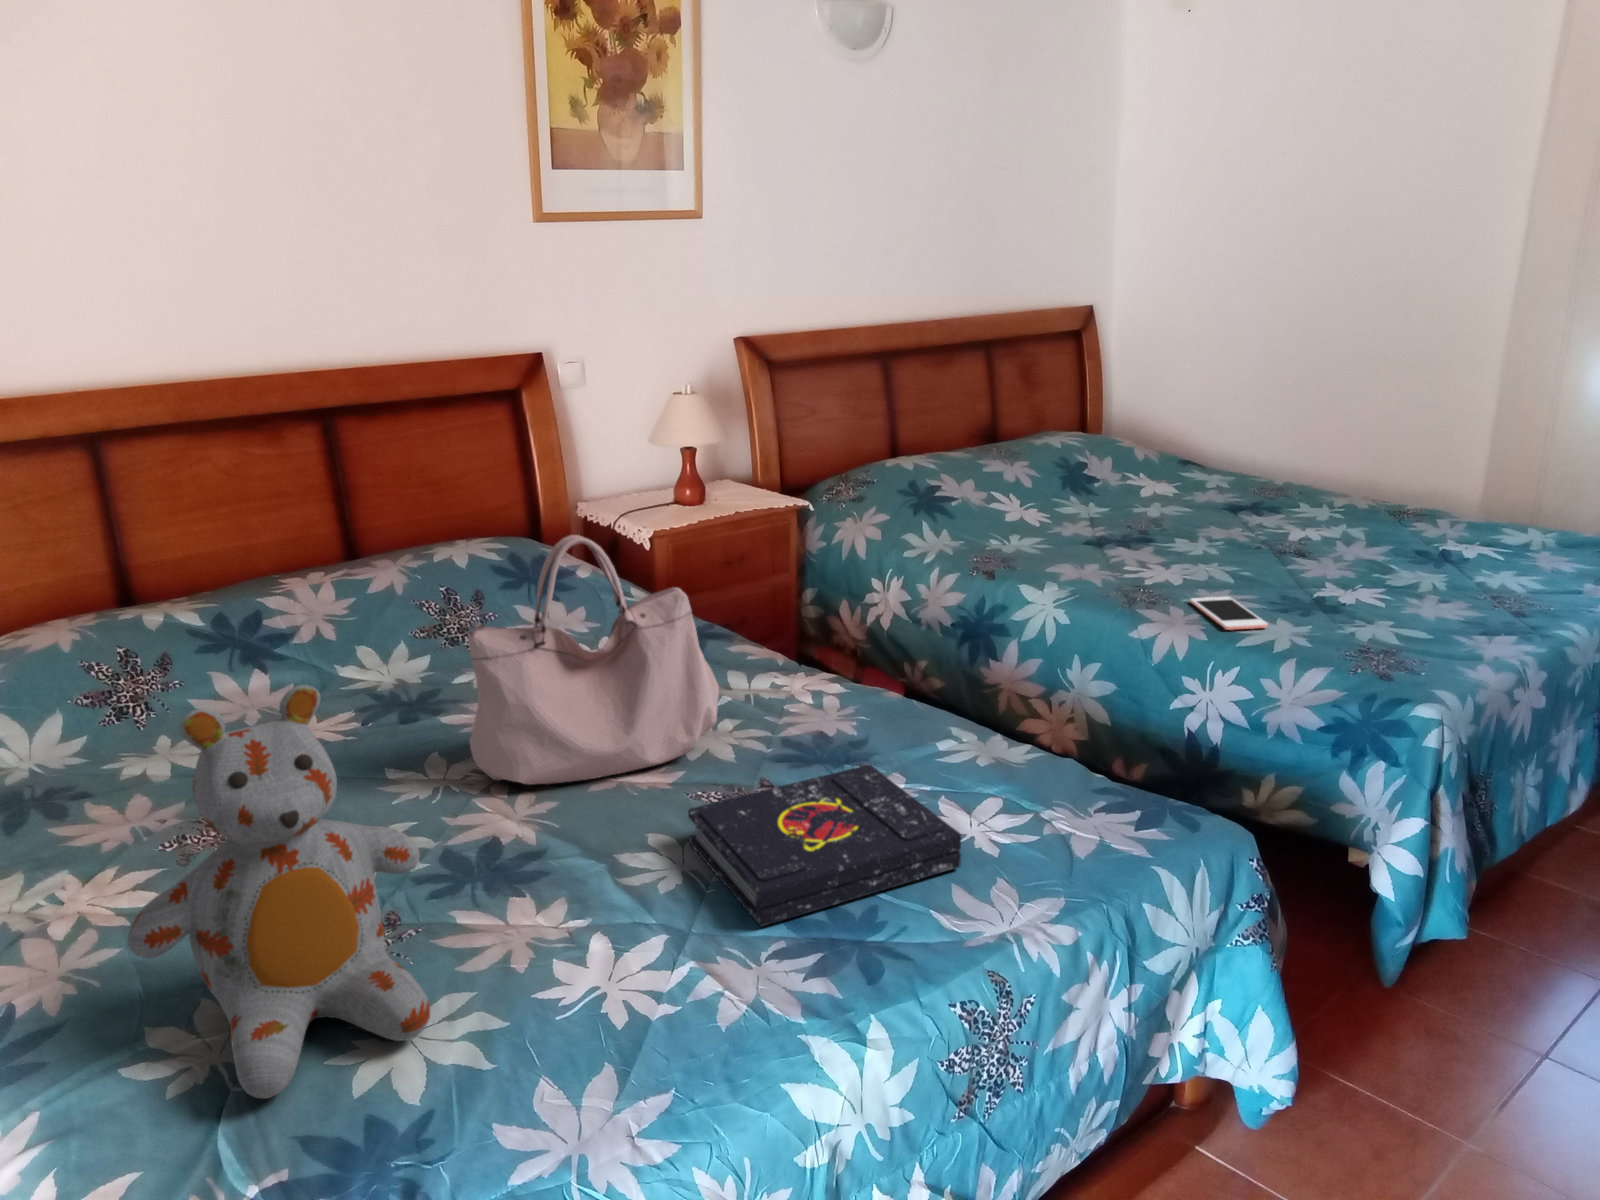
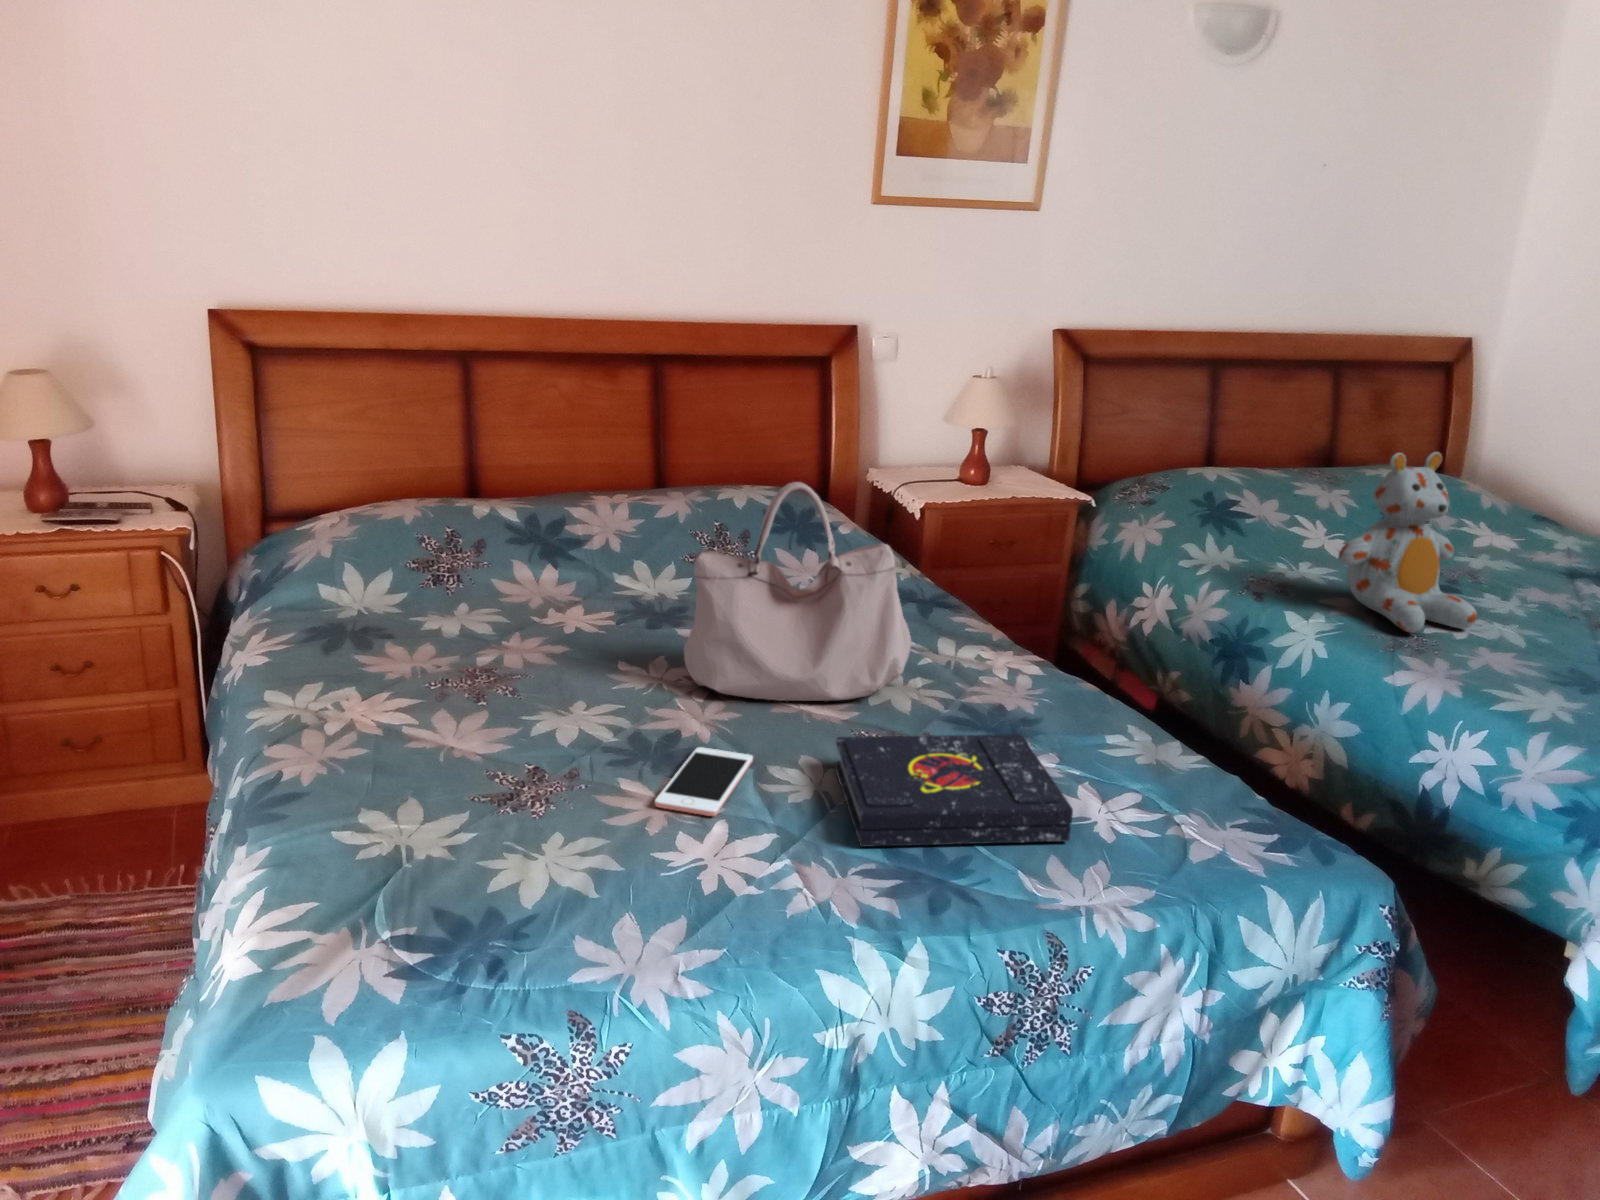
cell phone: present [1190,597,1267,630] -> present [655,747,753,816]
stuffed bear: present [128,685,430,1099] -> present [1338,452,1477,633]

